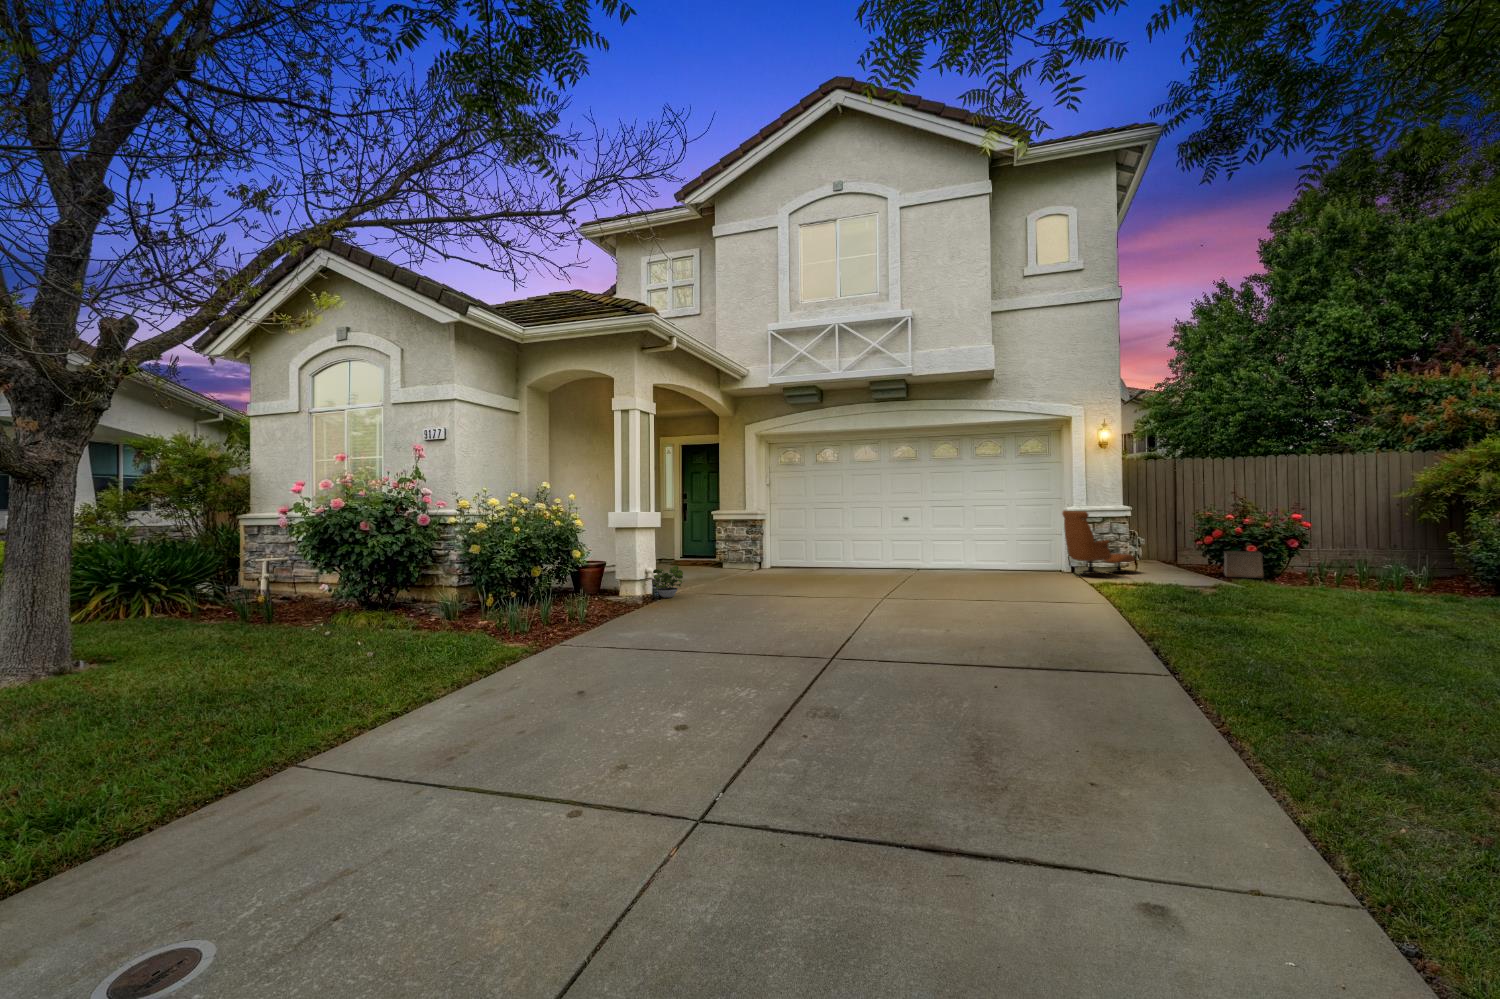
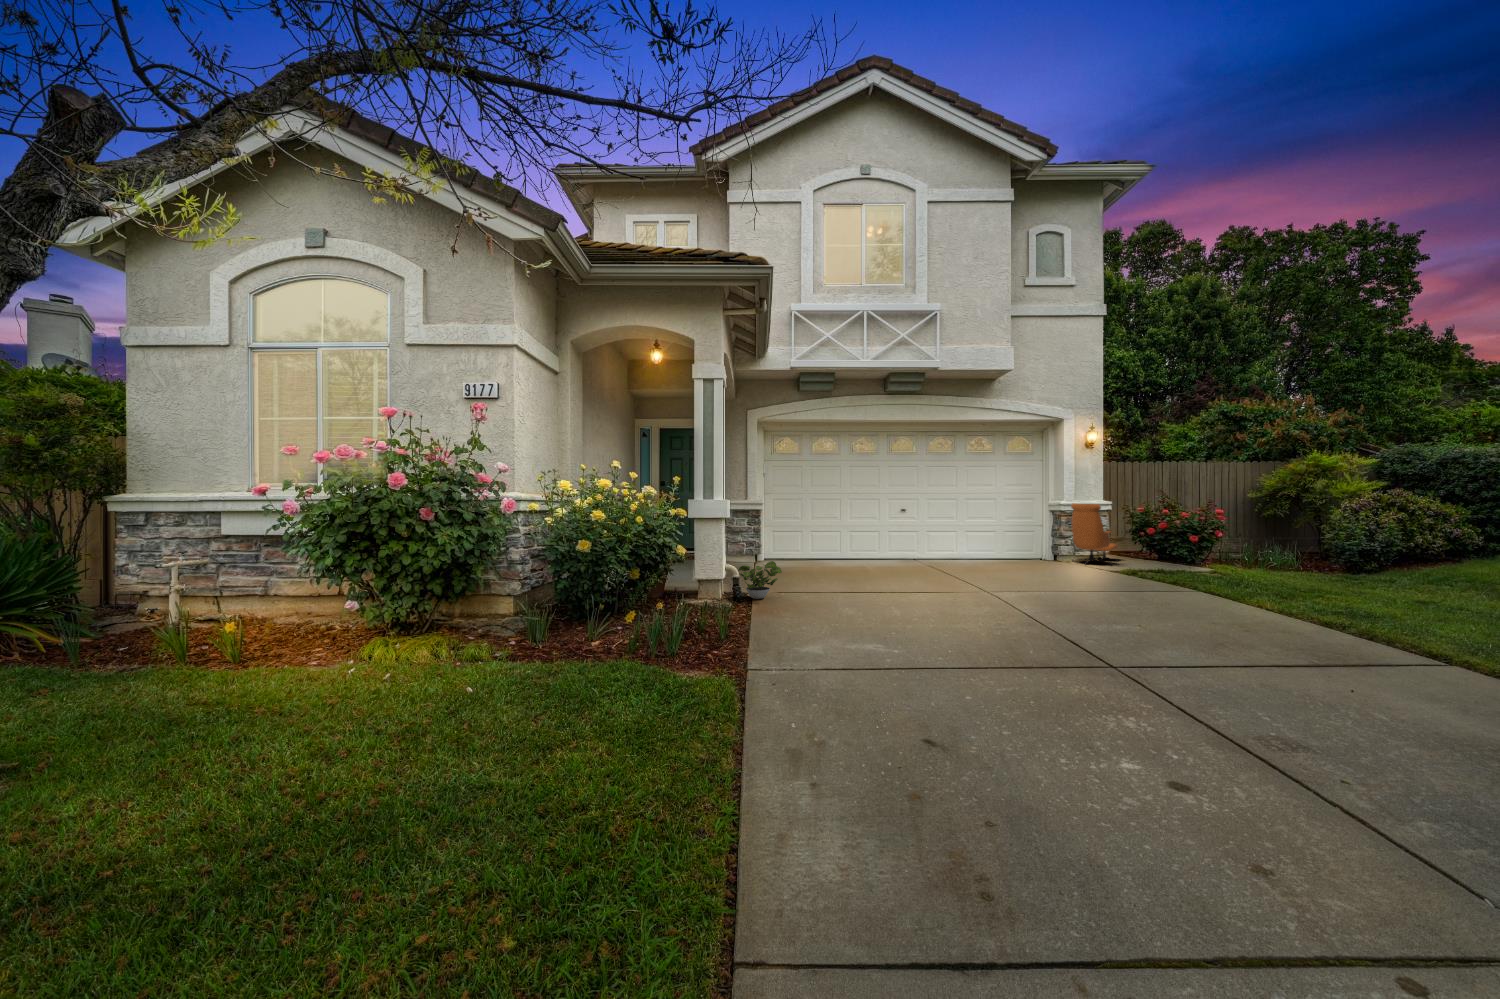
storage bin: present [1224,551,1264,578] -> none [1179,539,1220,563]

